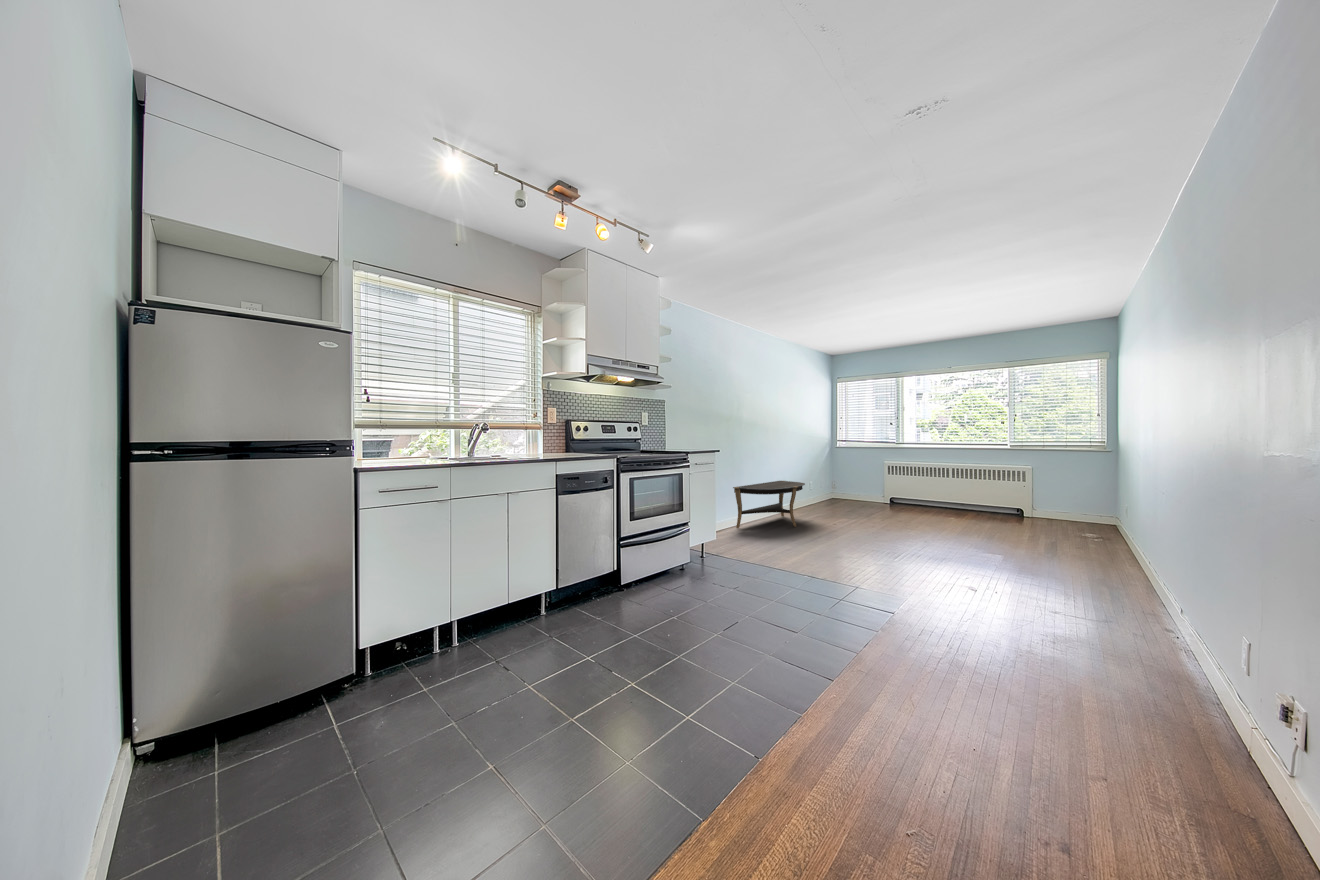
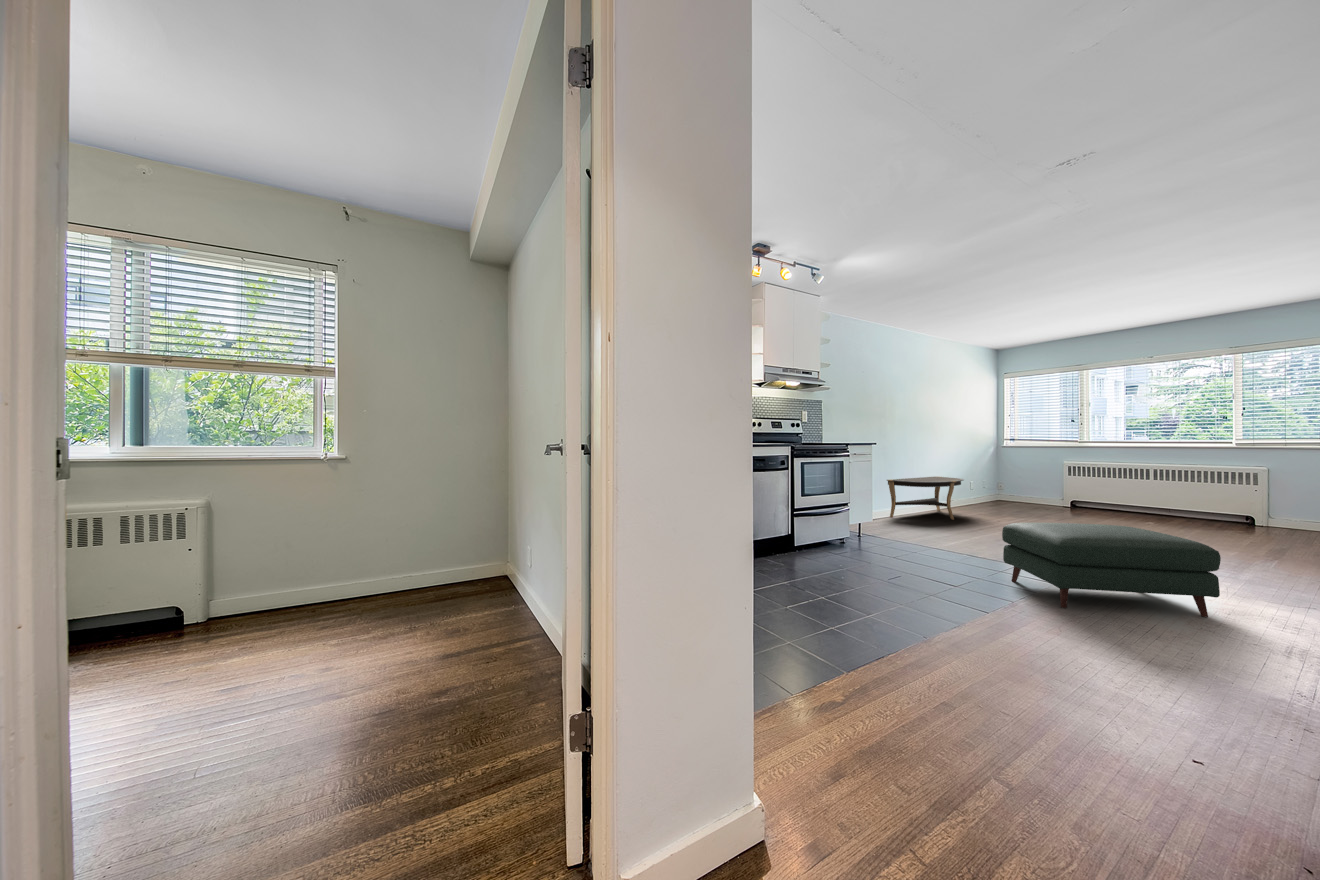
ottoman: none [842,541,1037,648] -> present [1002,523,1221,617]

